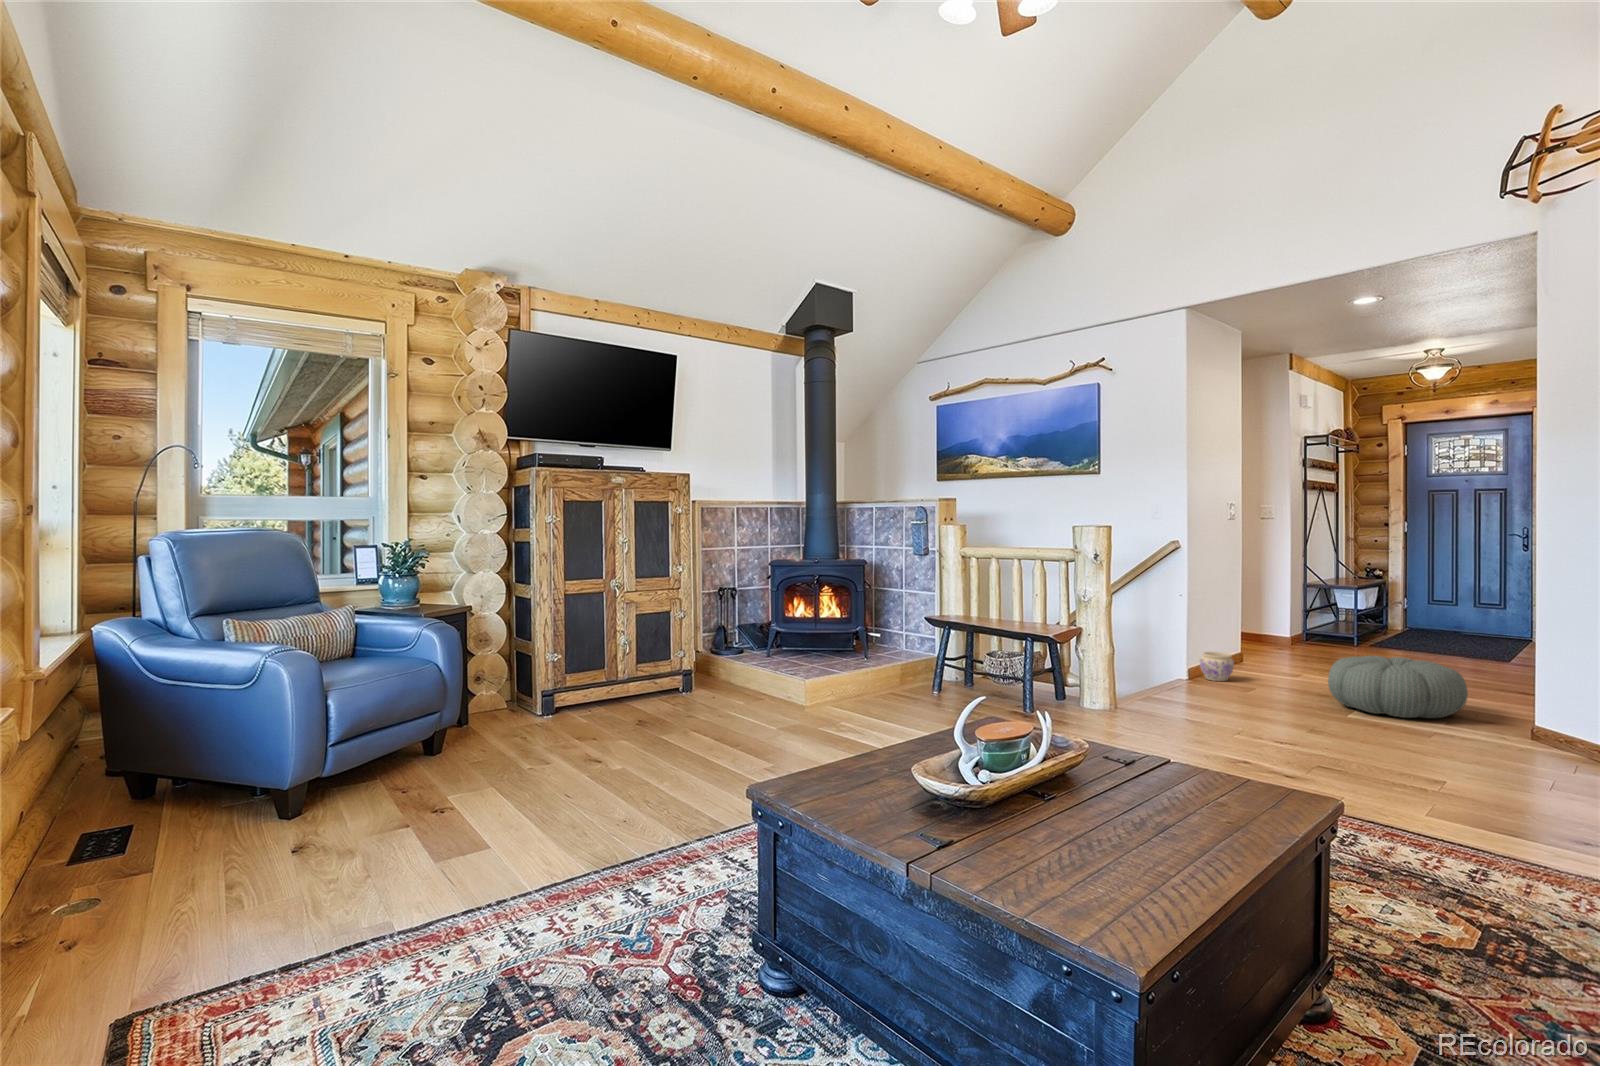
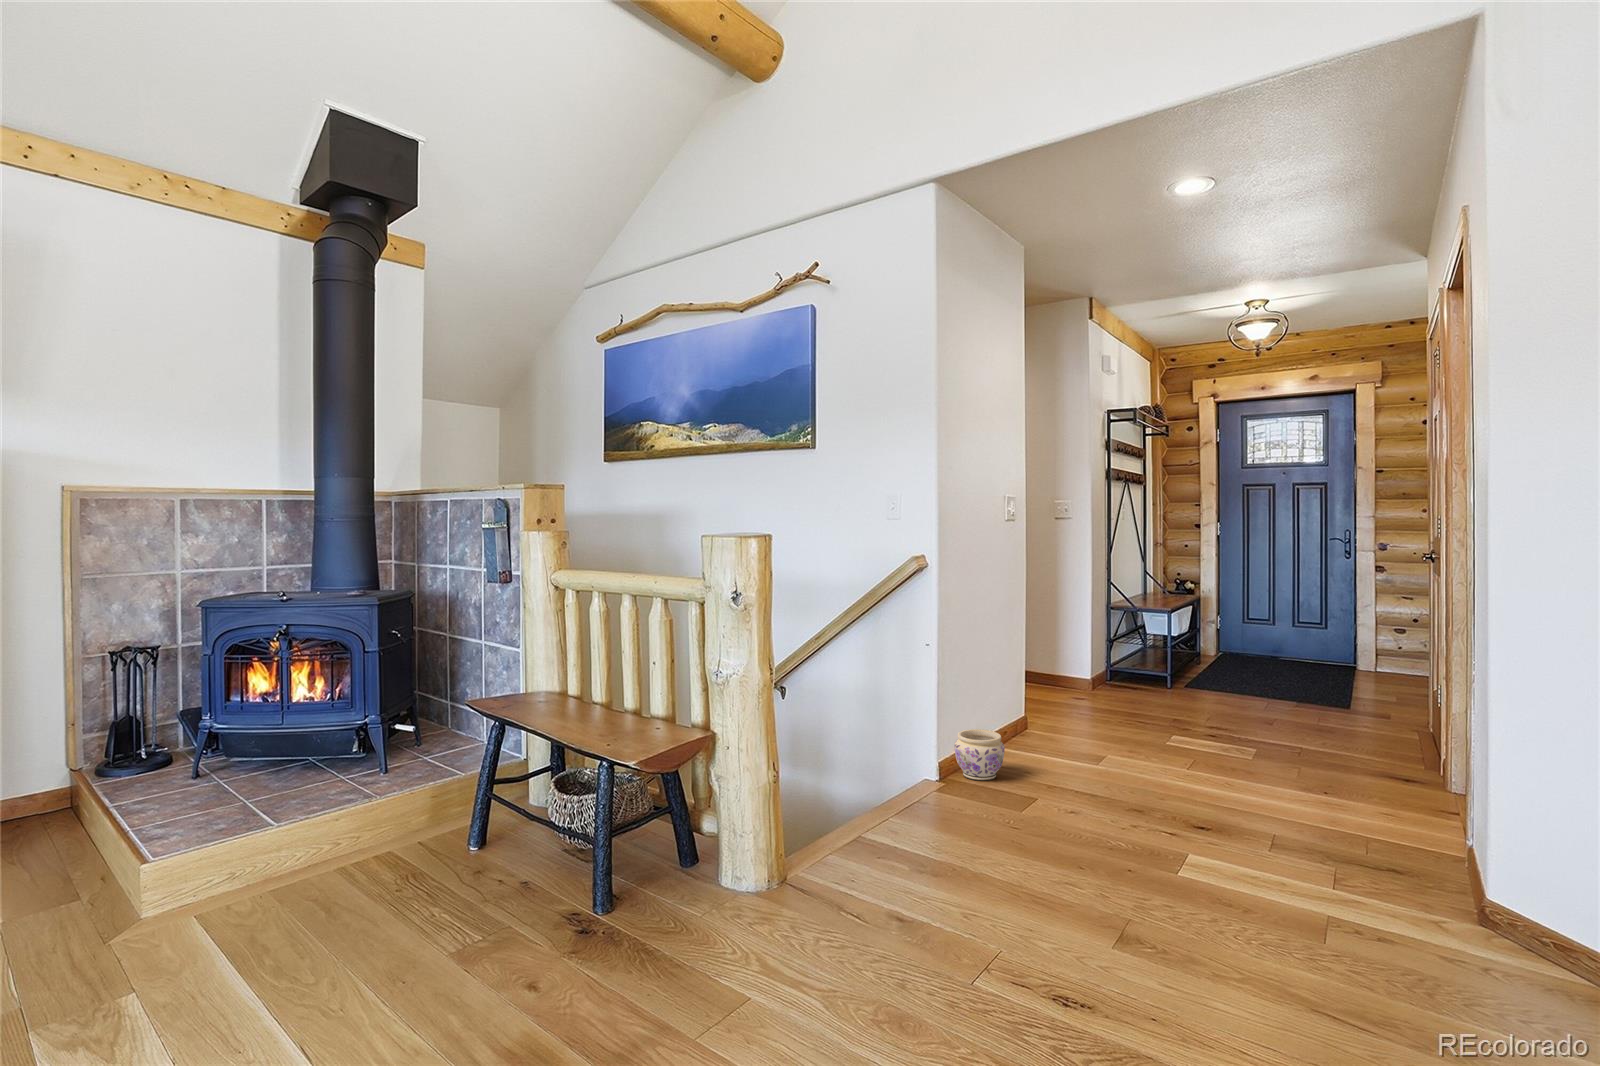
pouf: present [1328,656,1468,718] -> none [1143,749,1366,882]

